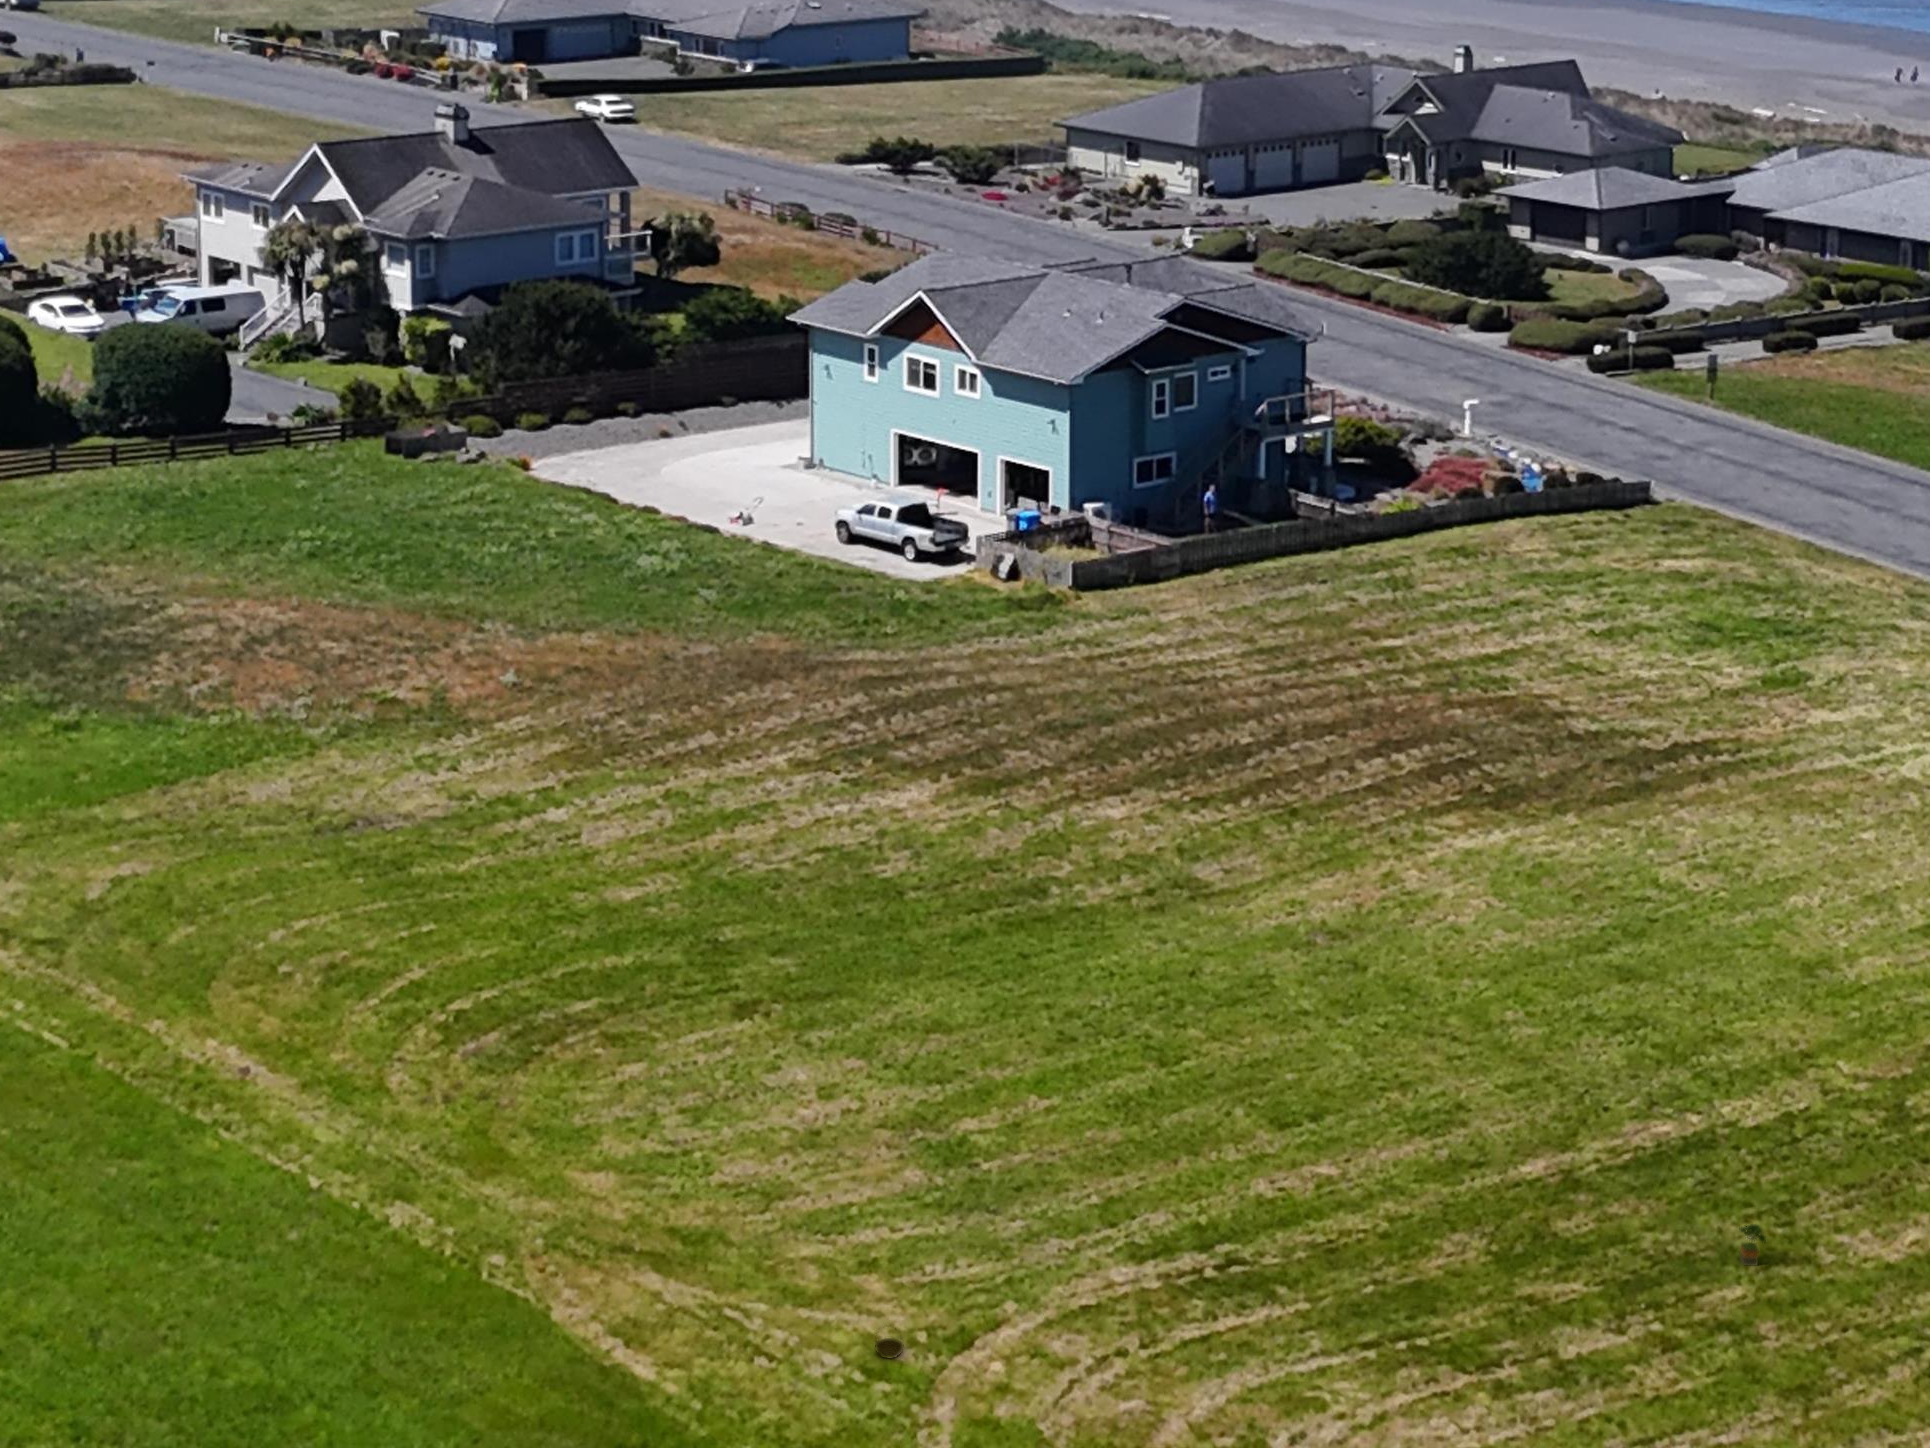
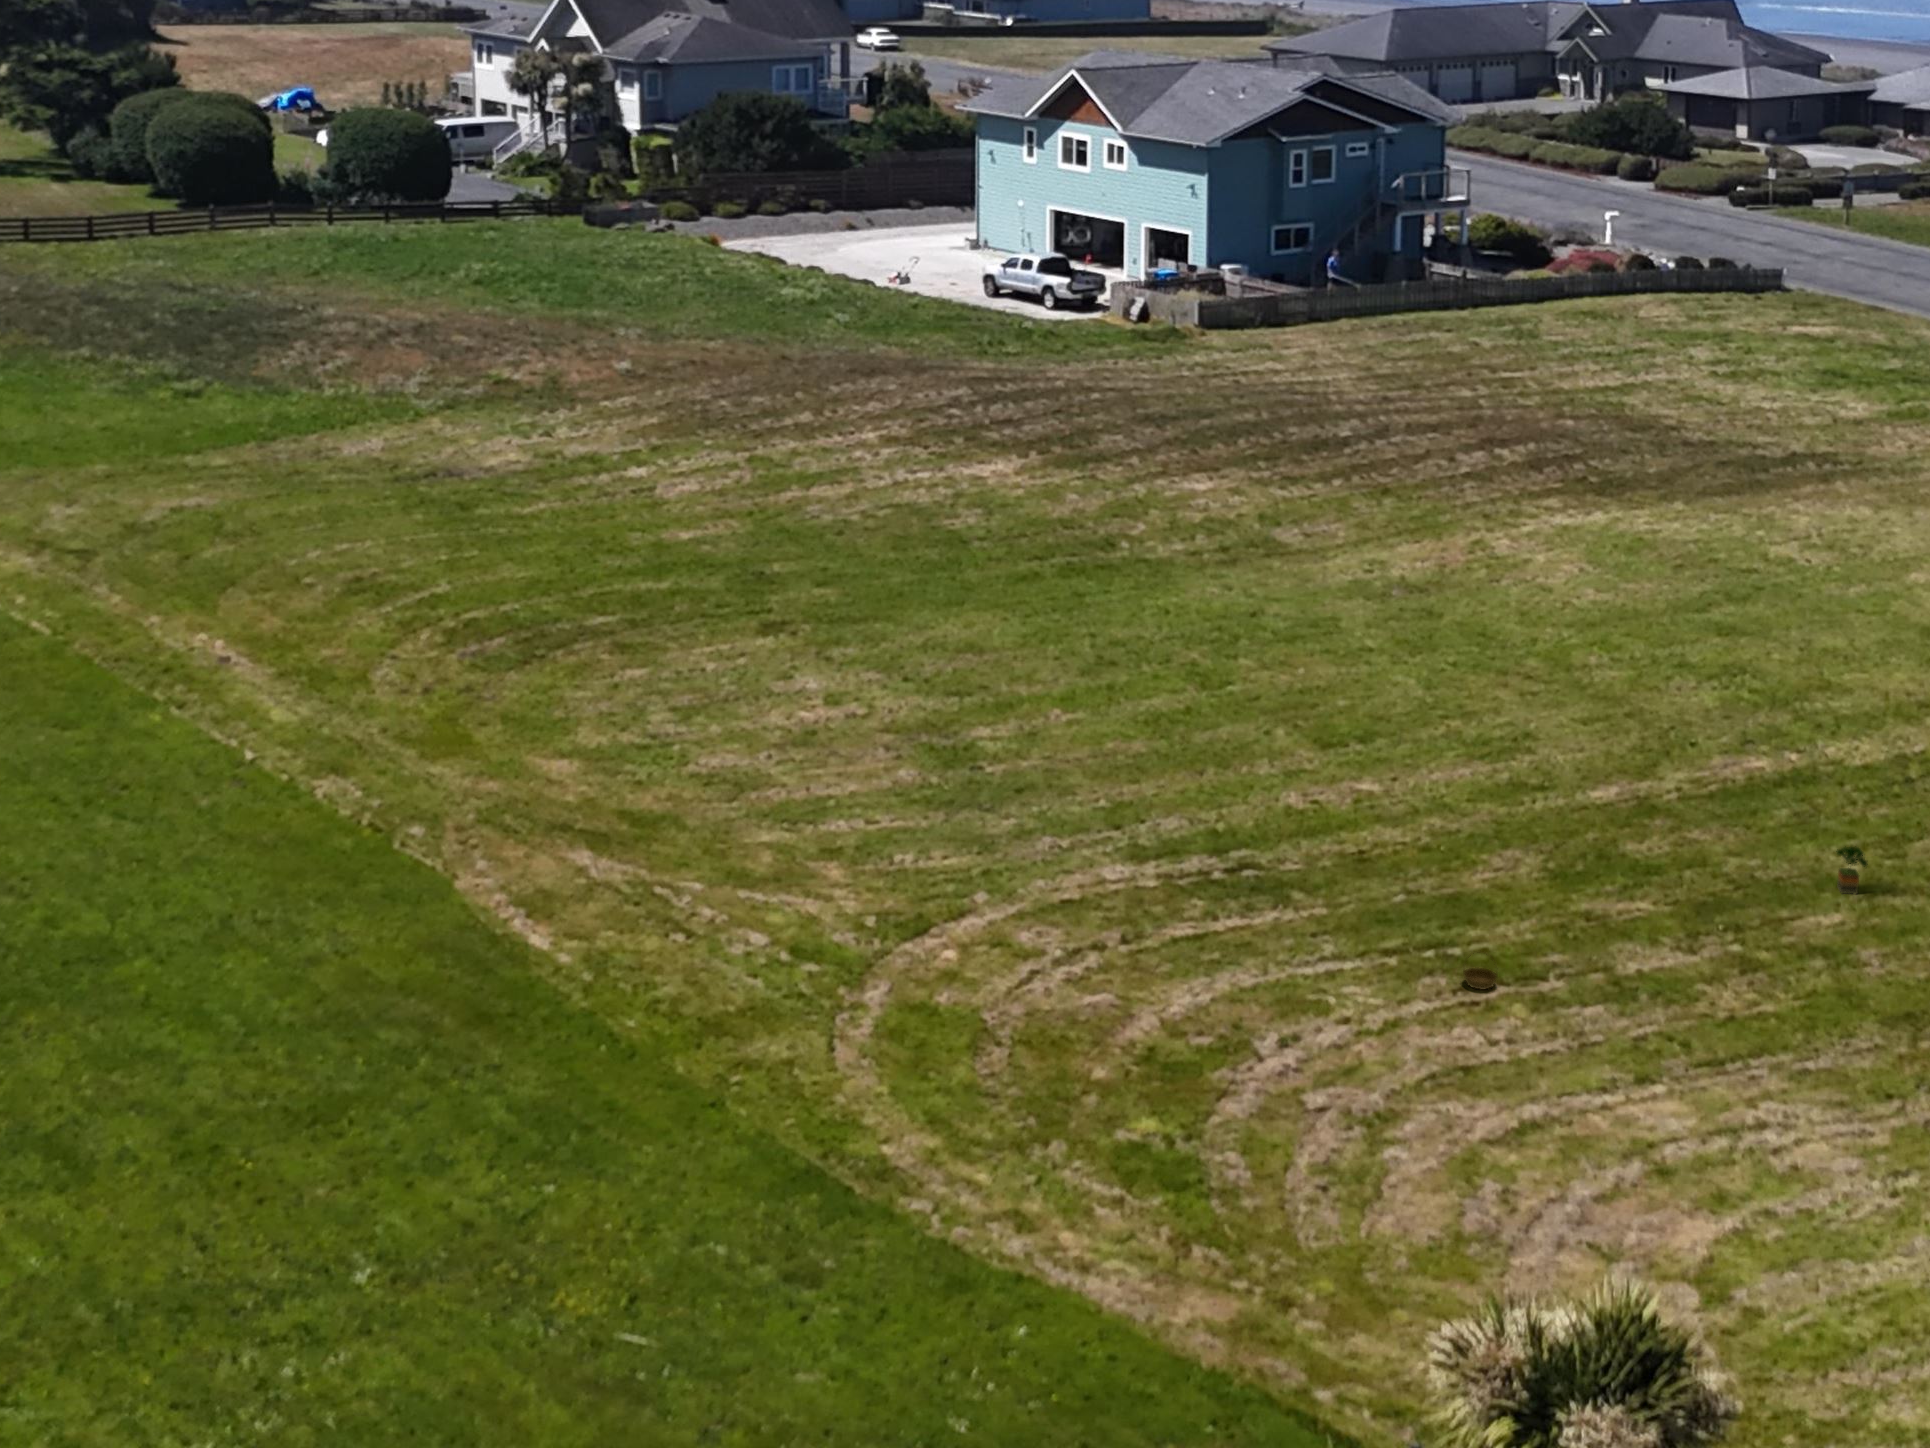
basket: present [875,1325,904,1359] -> present [1463,955,1498,990]

